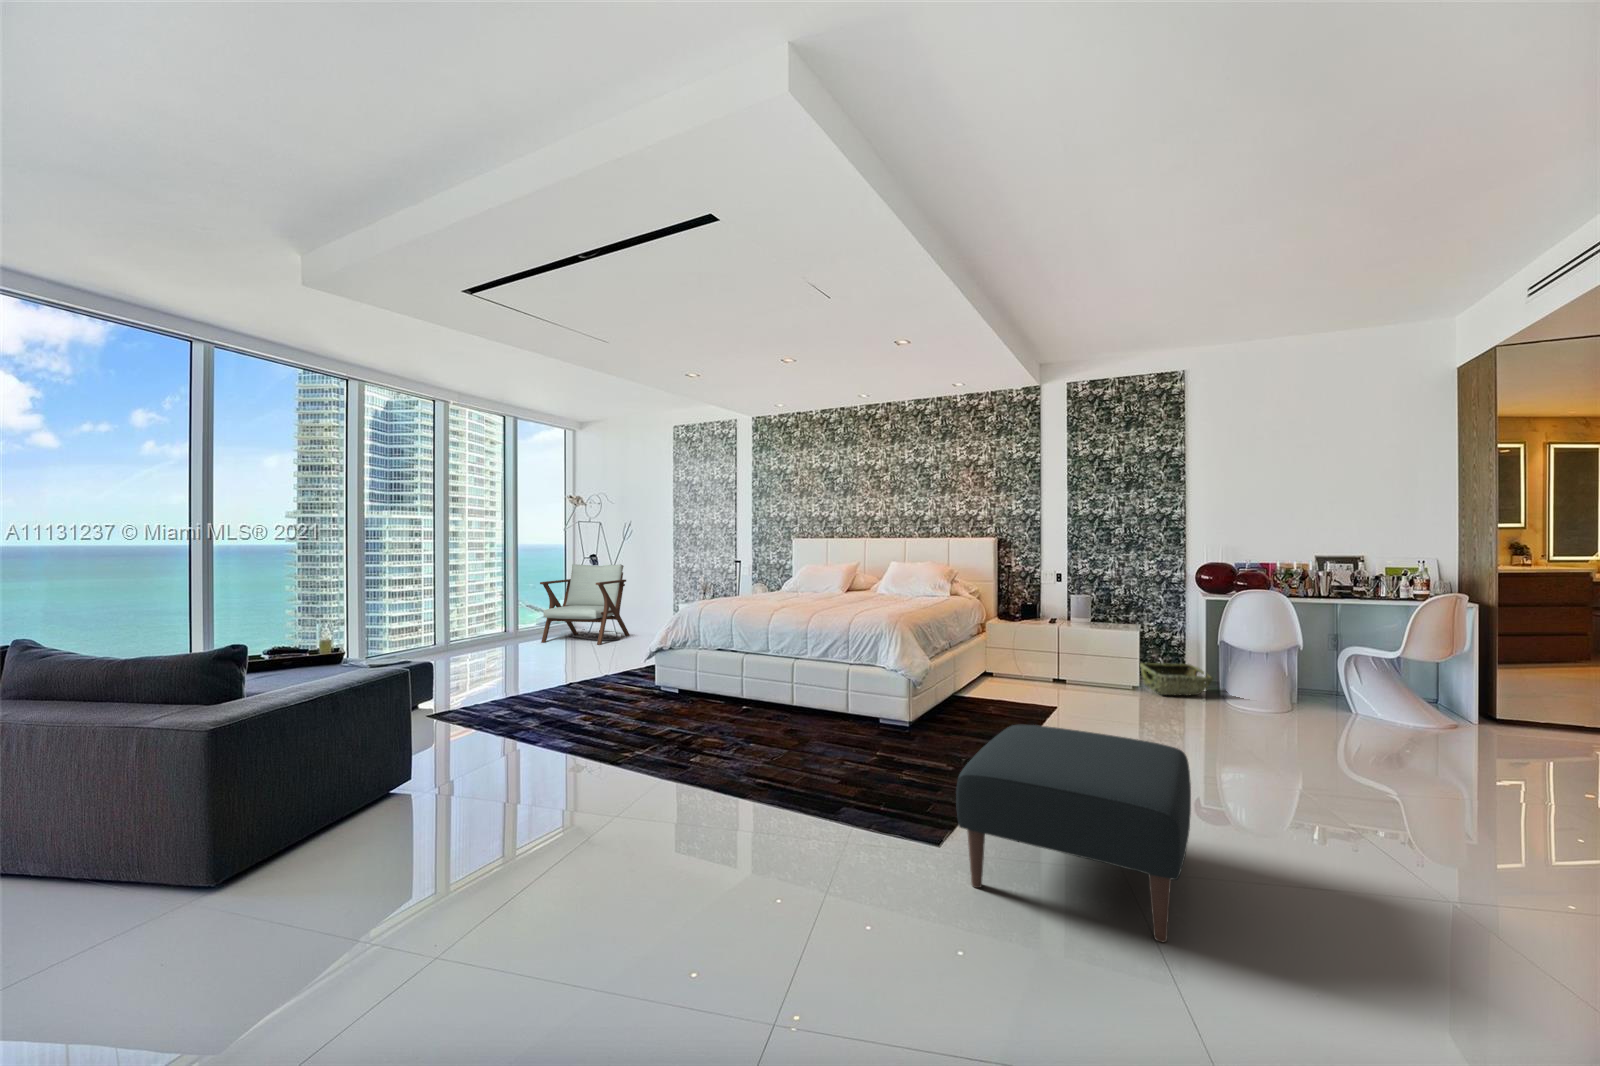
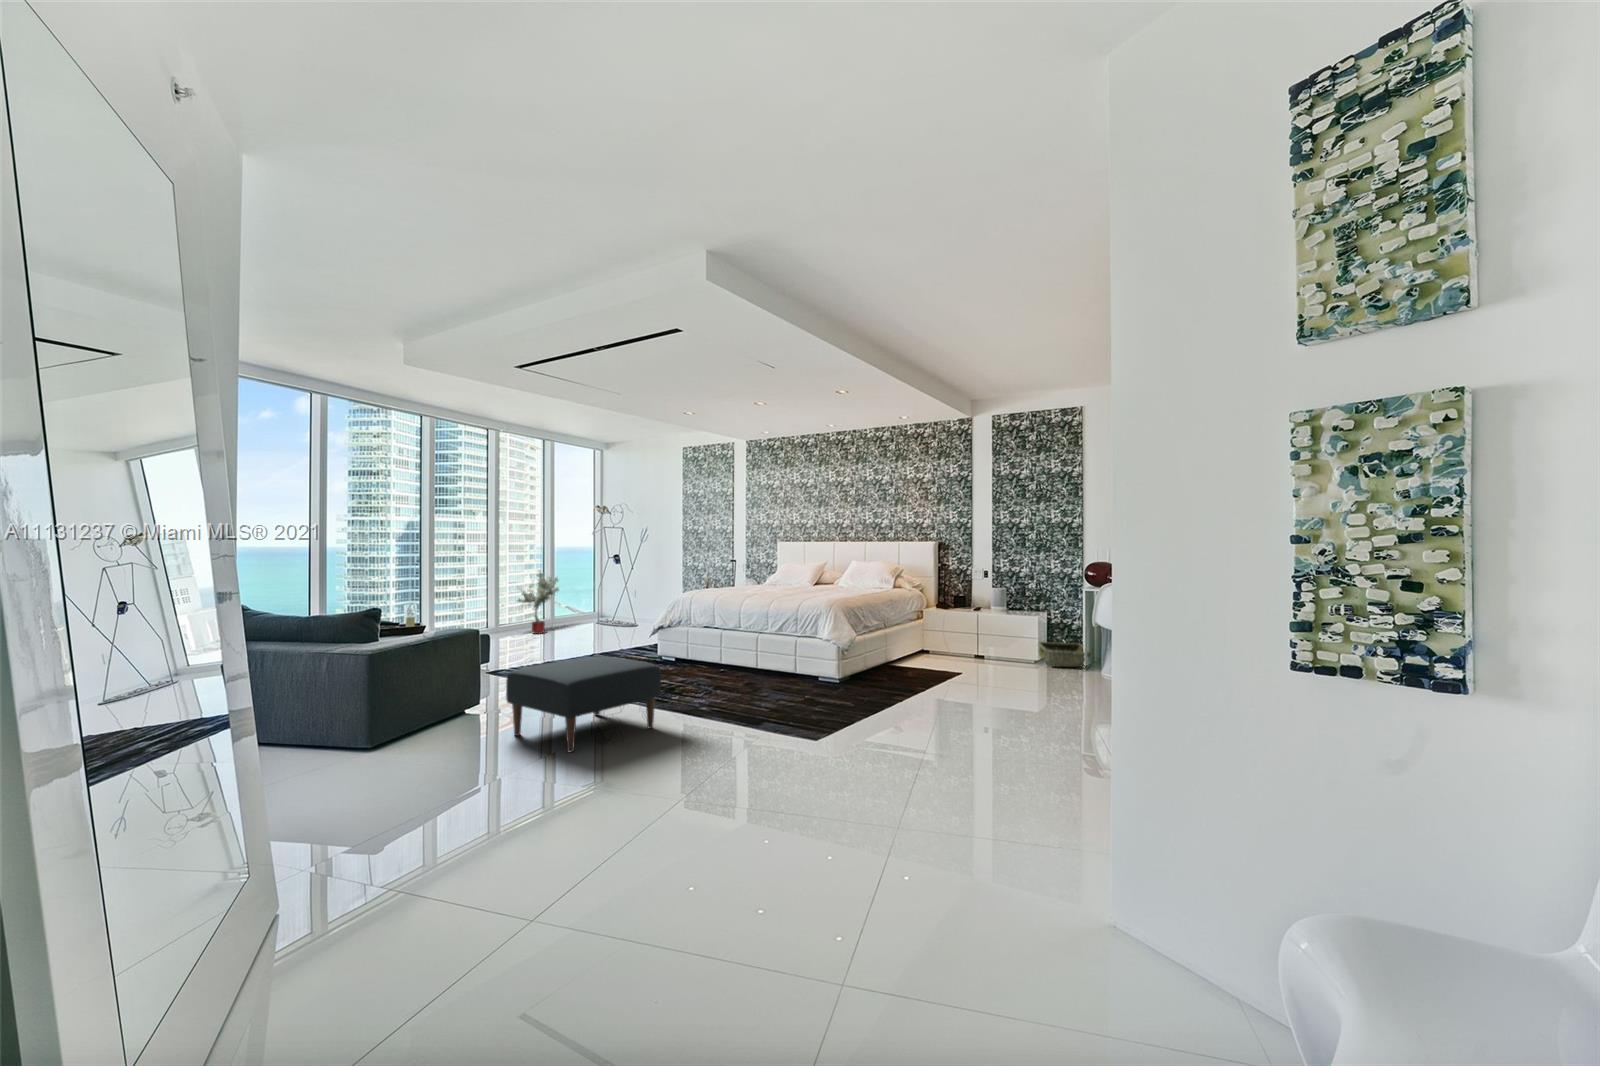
lounge chair: present [540,564,630,645] -> none [571,564,646,630]
potted tree: none [470,572,526,651] -> present [518,571,559,634]
ottoman: present [956,725,1191,942] -> present [506,656,661,752]

